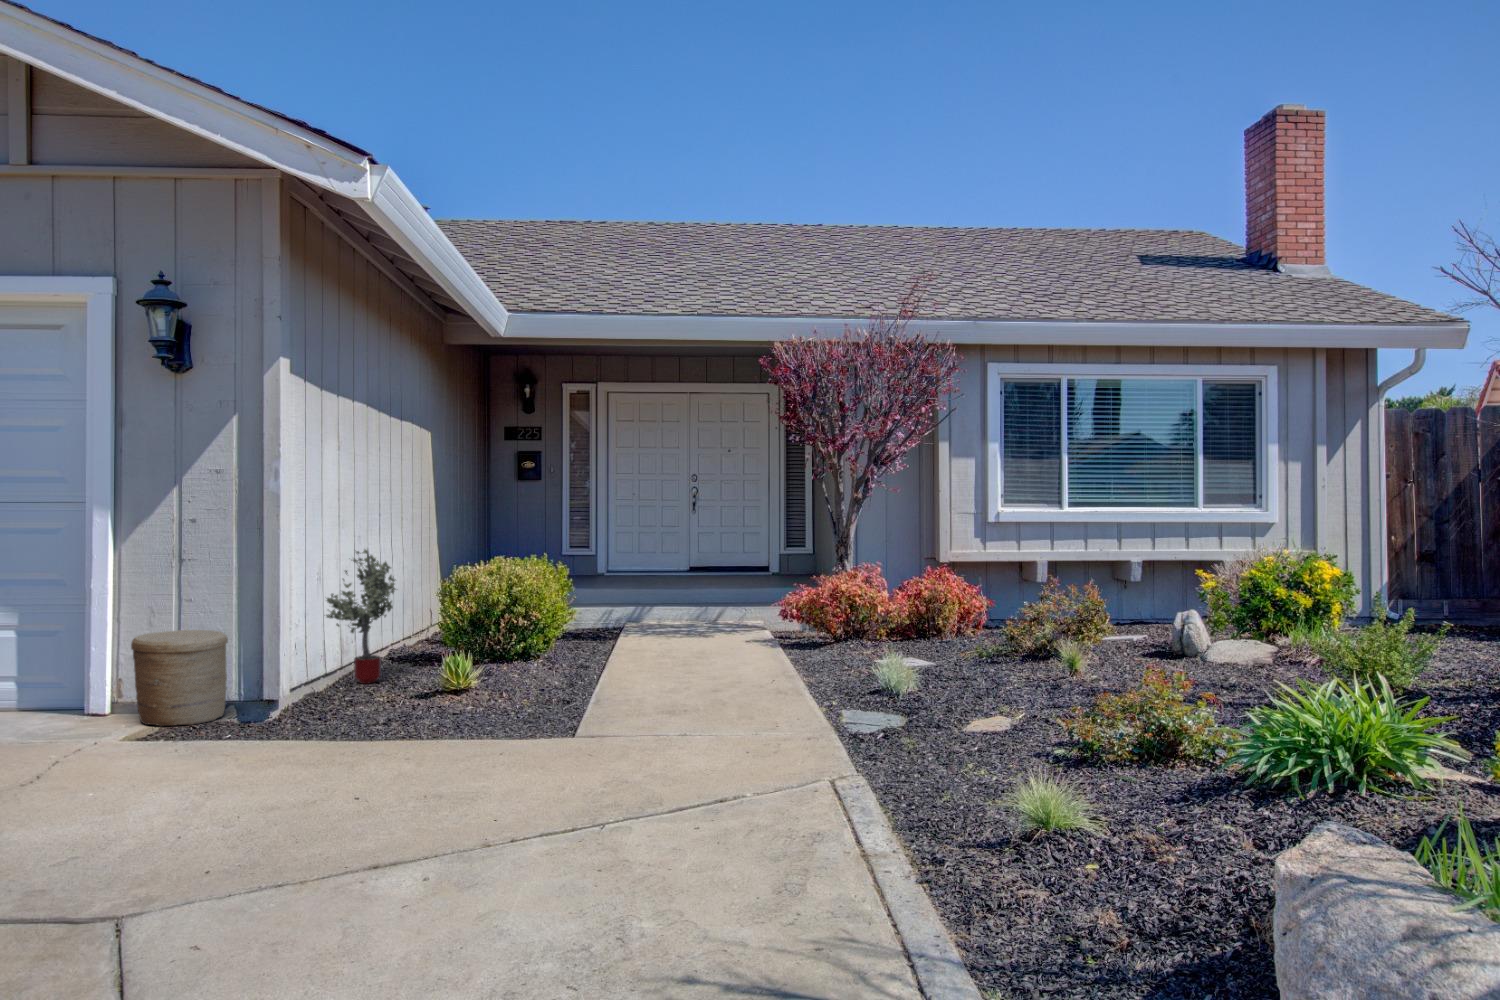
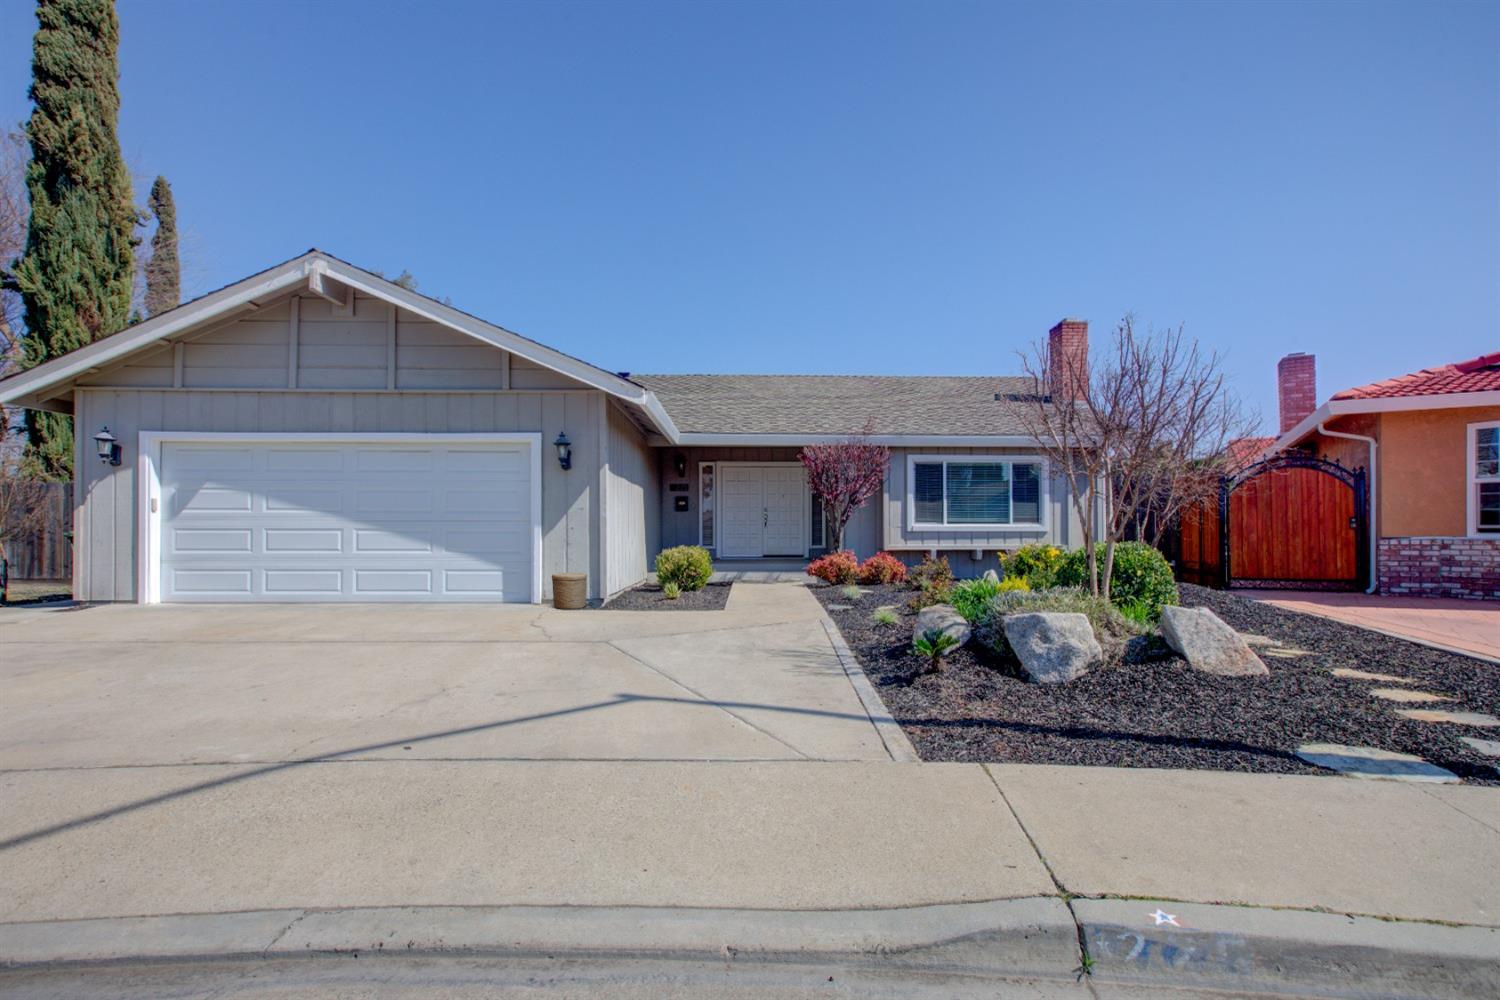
potted tree: present [326,549,396,684] -> none [618,541,647,597]

